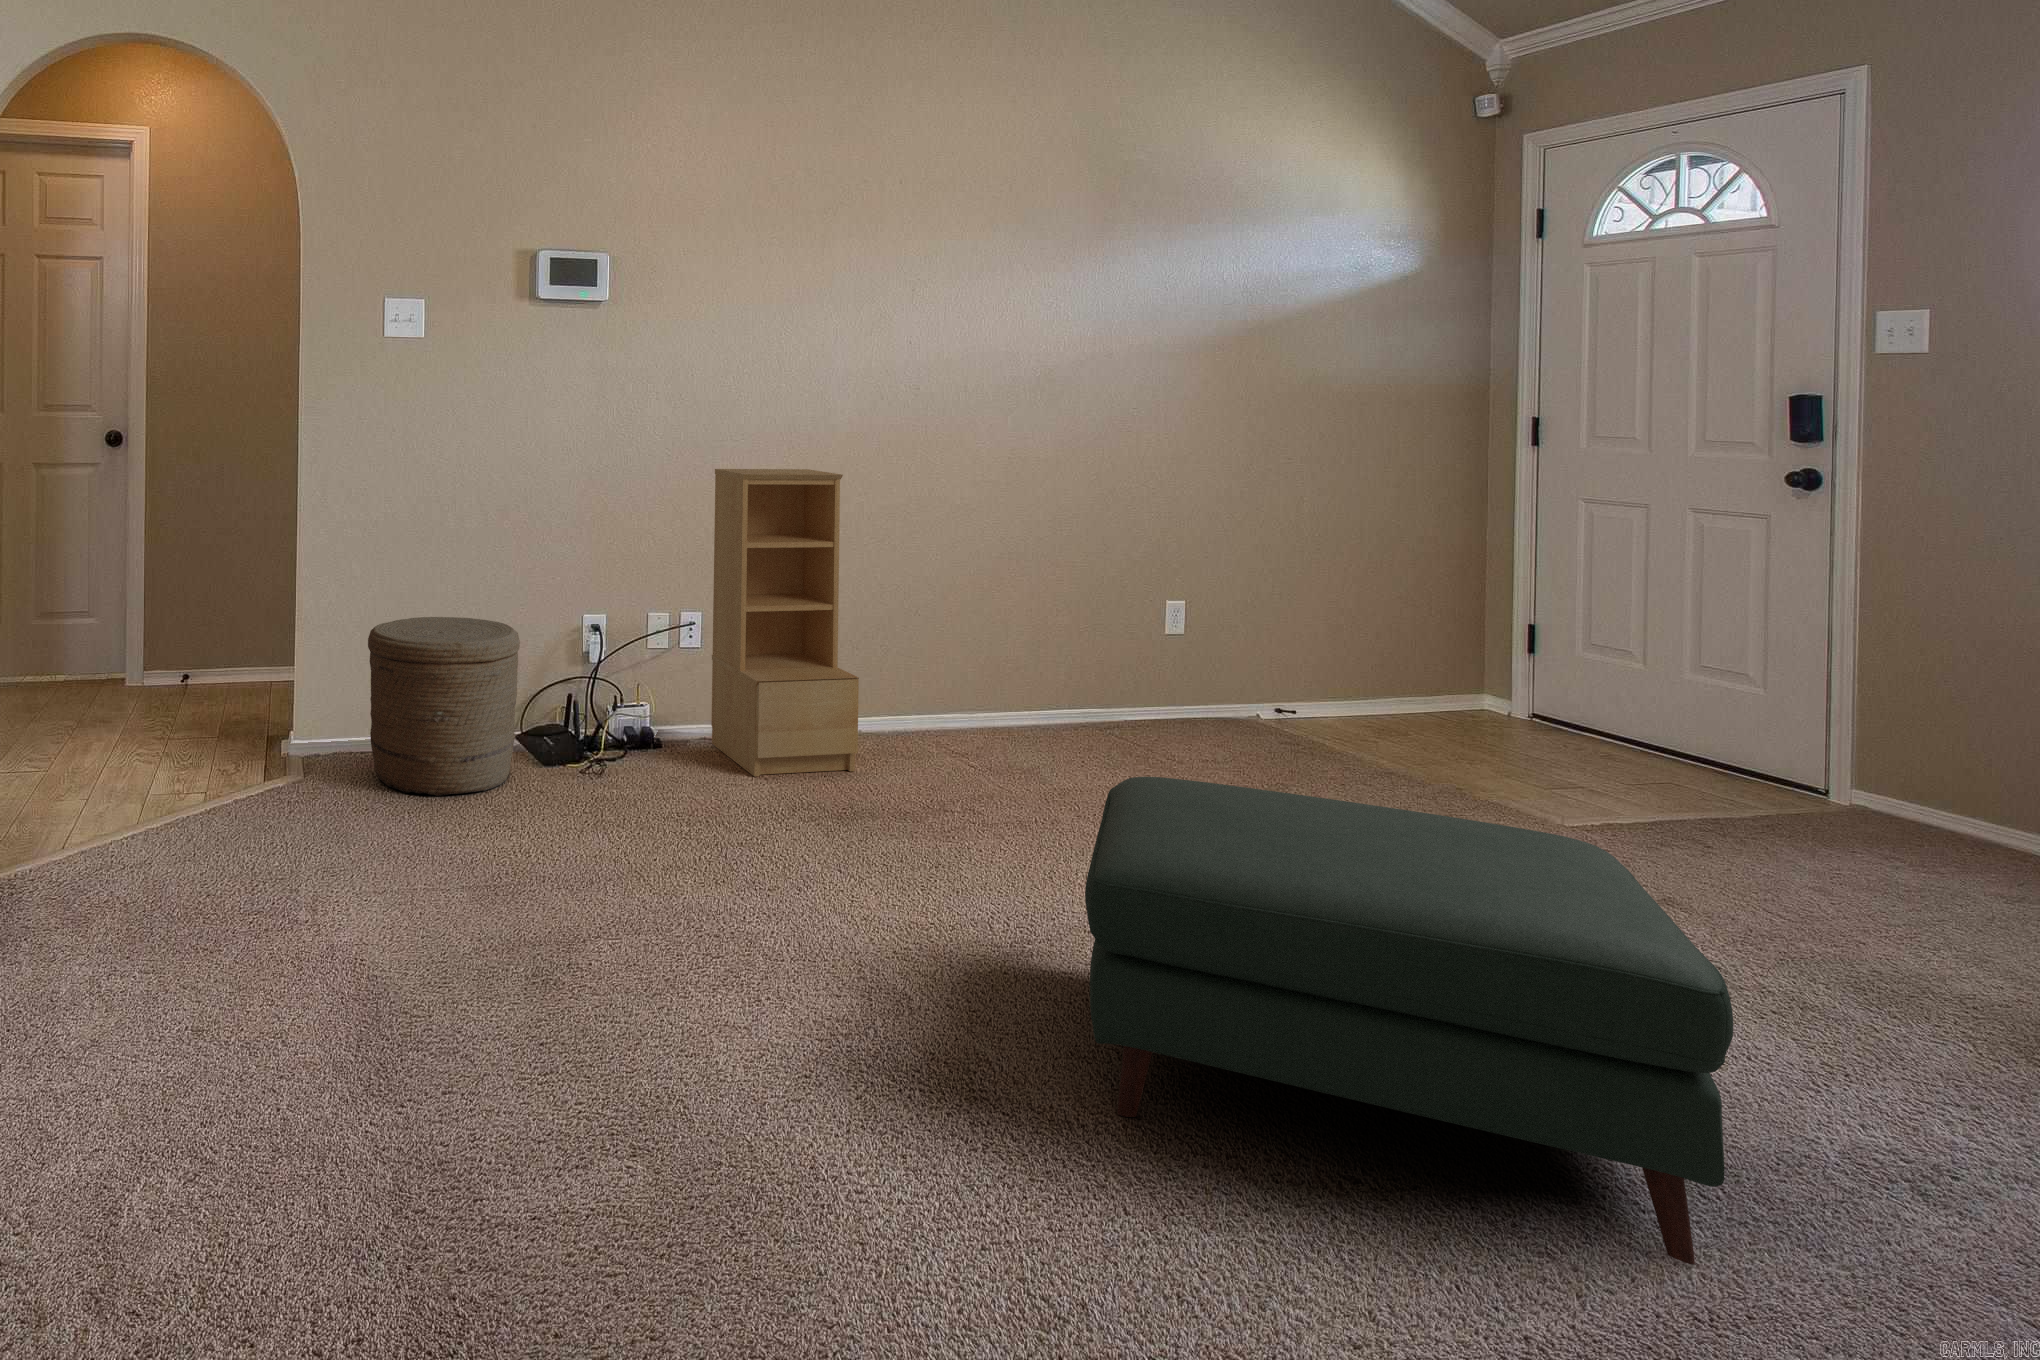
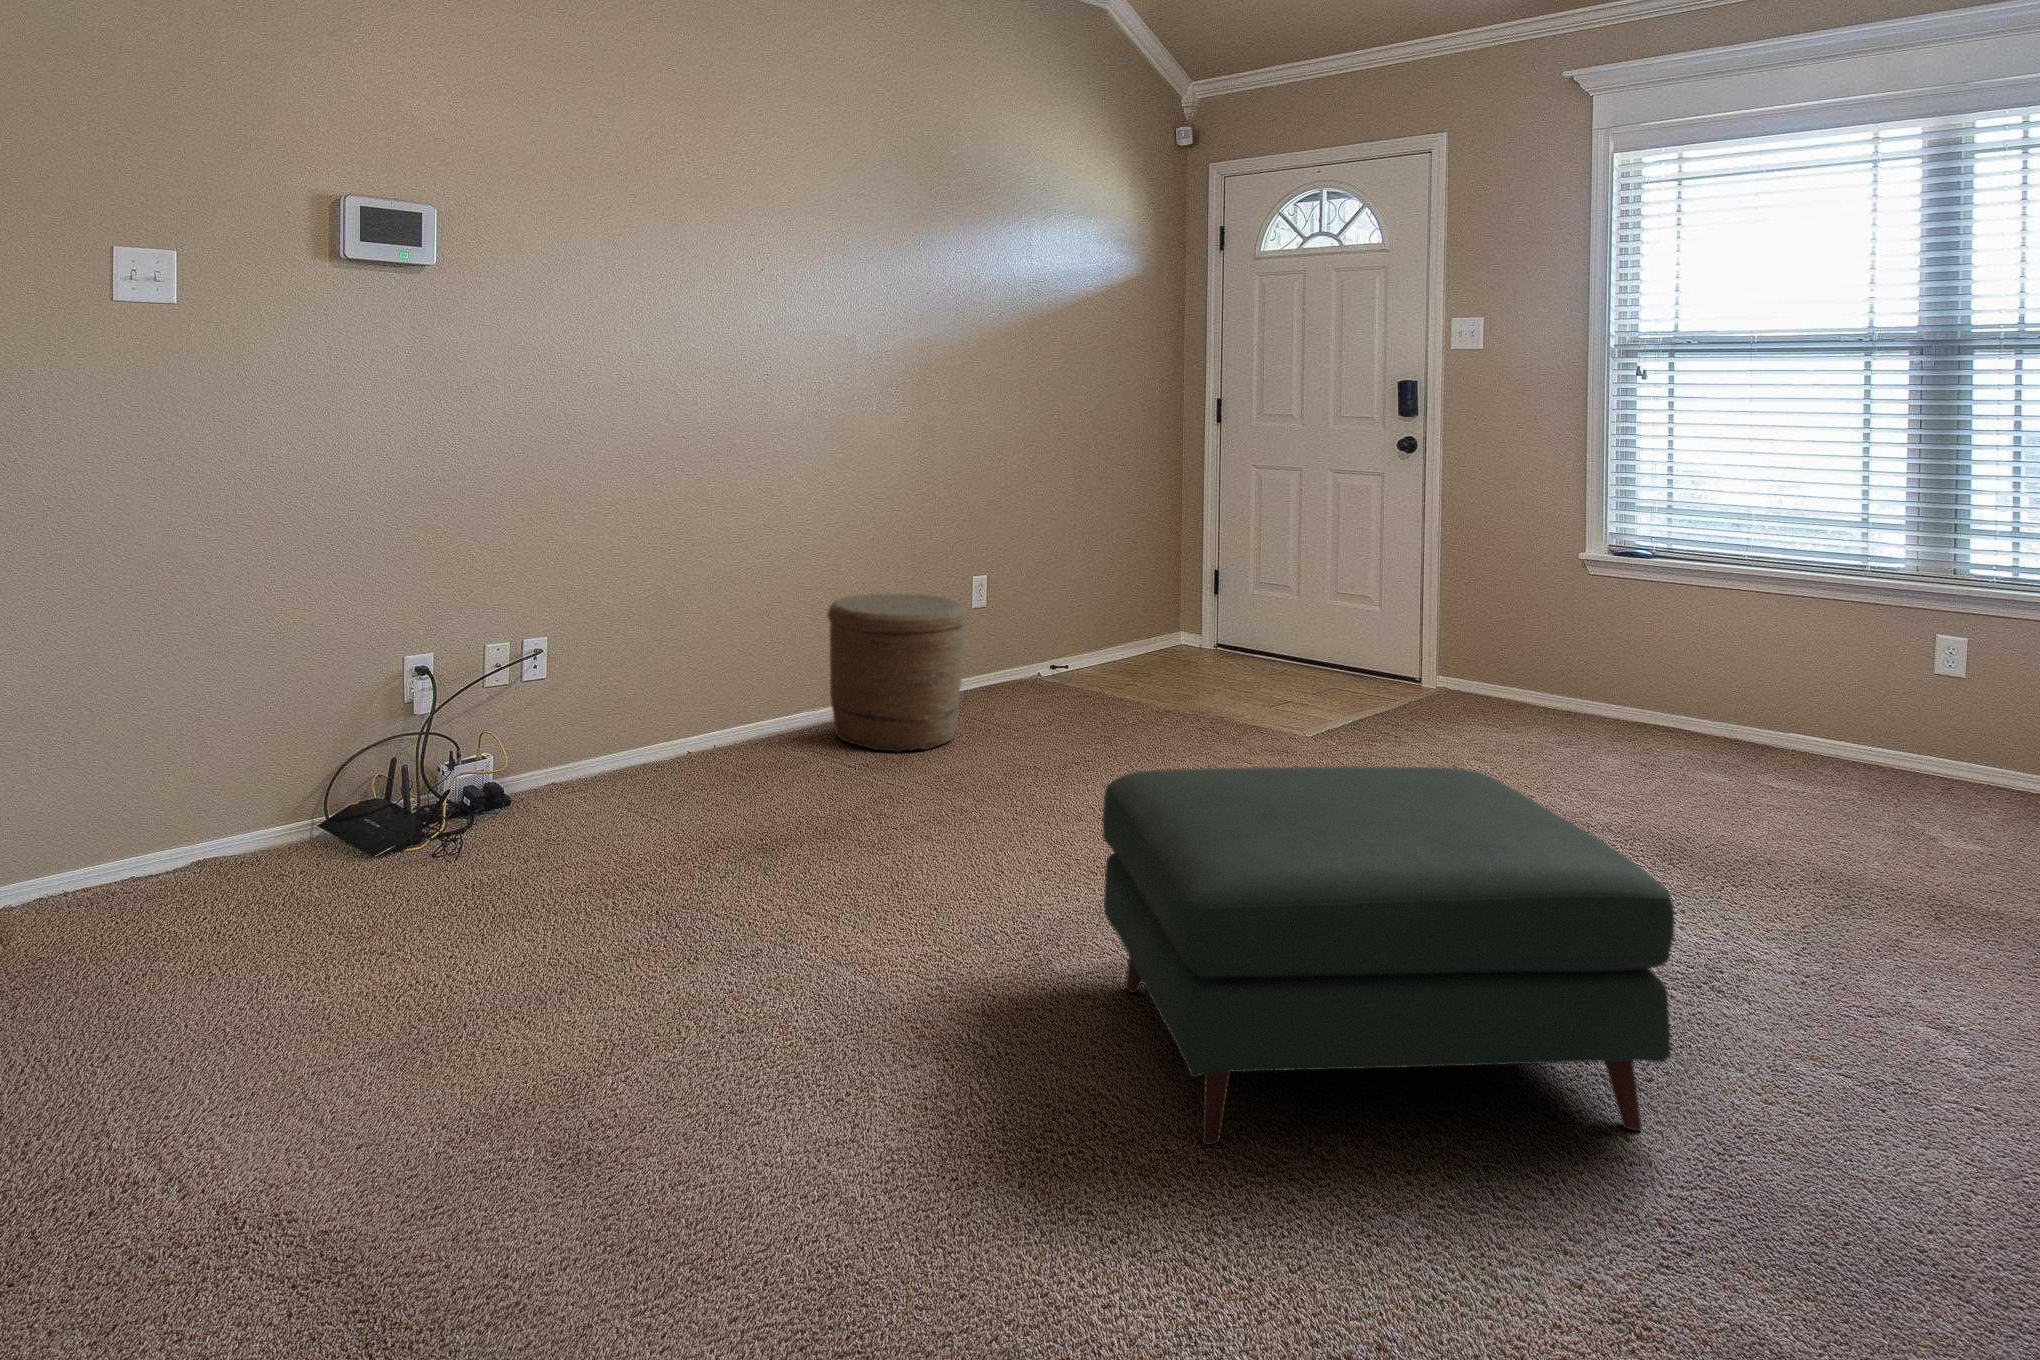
bookshelf: present [711,469,859,777] -> none [561,466,740,824]
woven basket: present [368,617,520,796] -> present [828,594,967,752]

